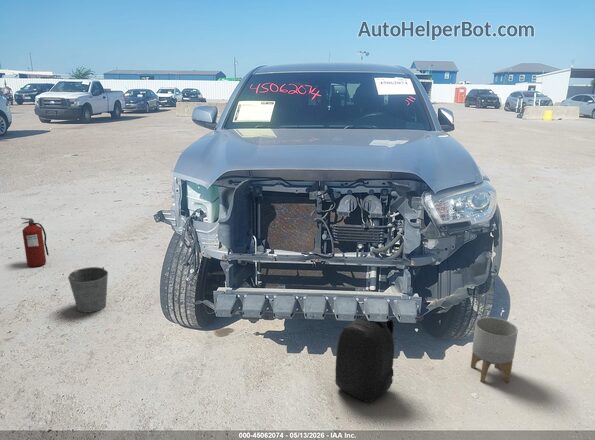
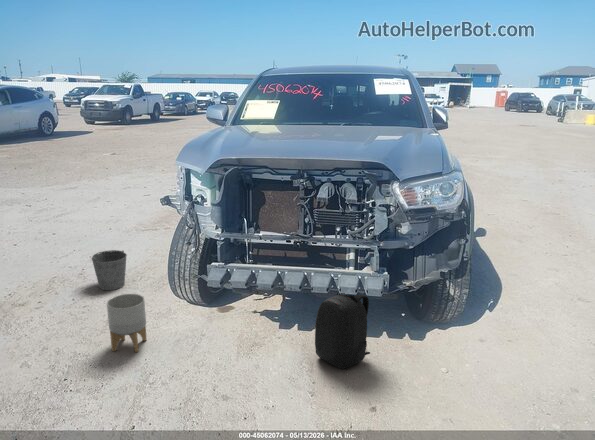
fire extinguisher: present [21,218,49,267] -> none [55,207,79,252]
planter: present [471,317,518,382] -> present [107,294,147,352]

